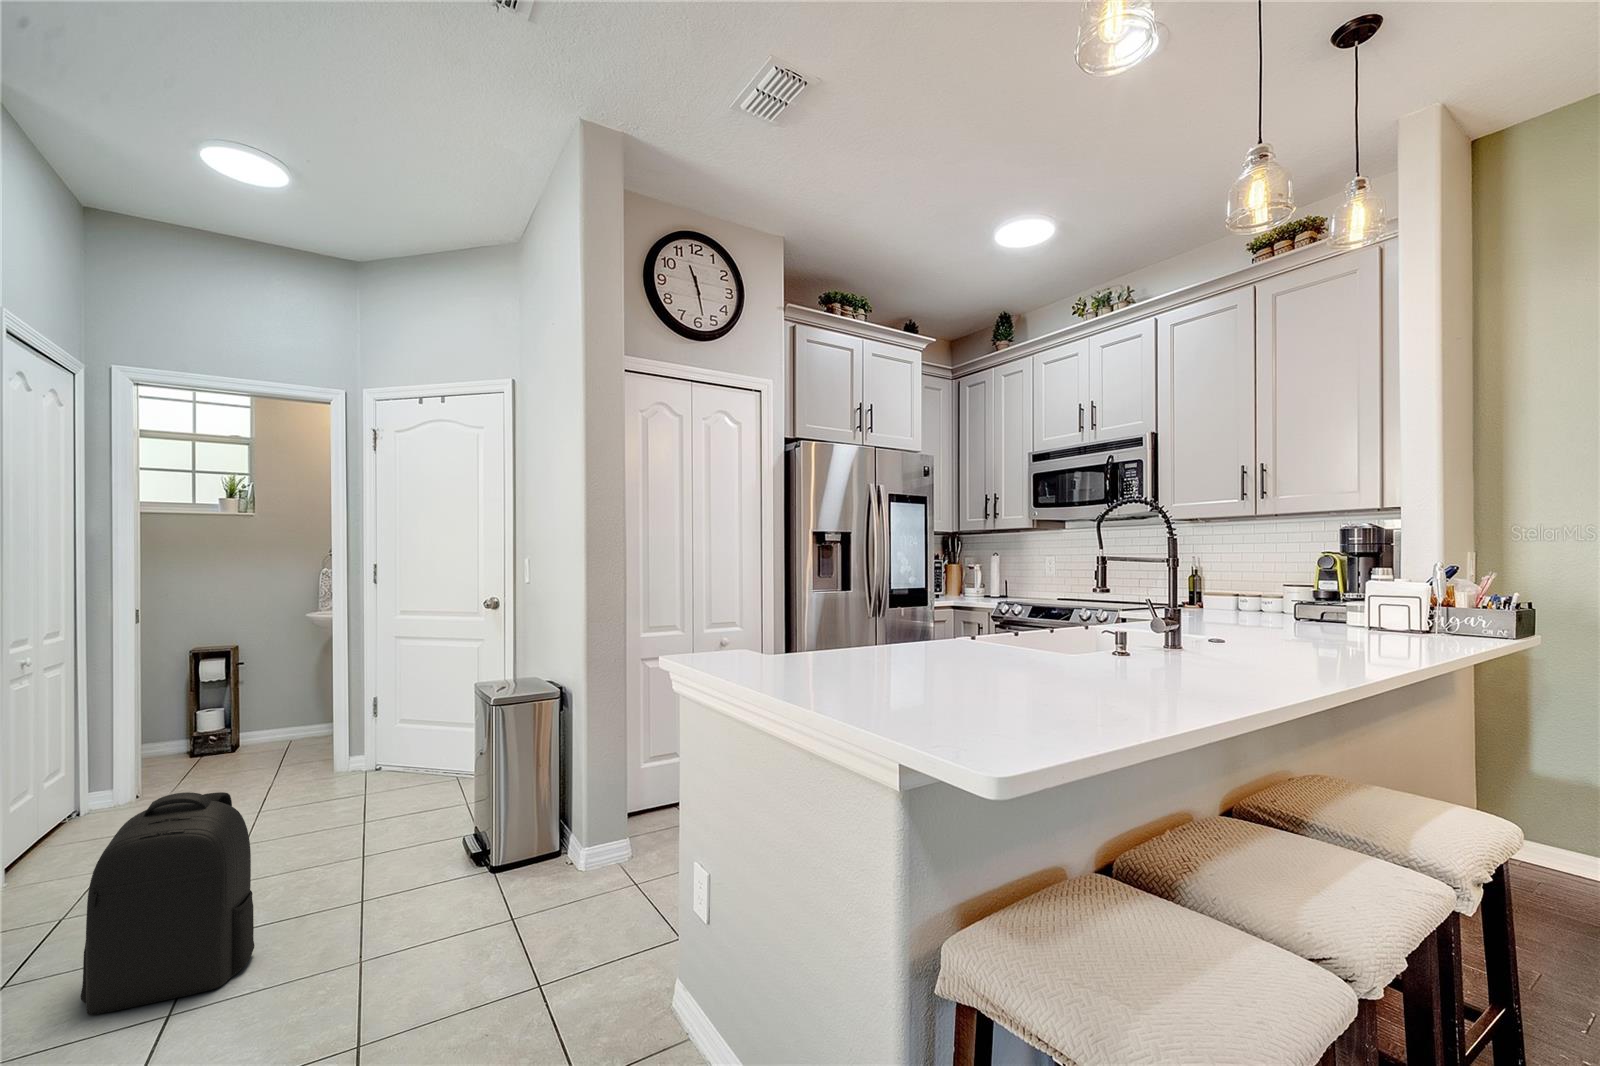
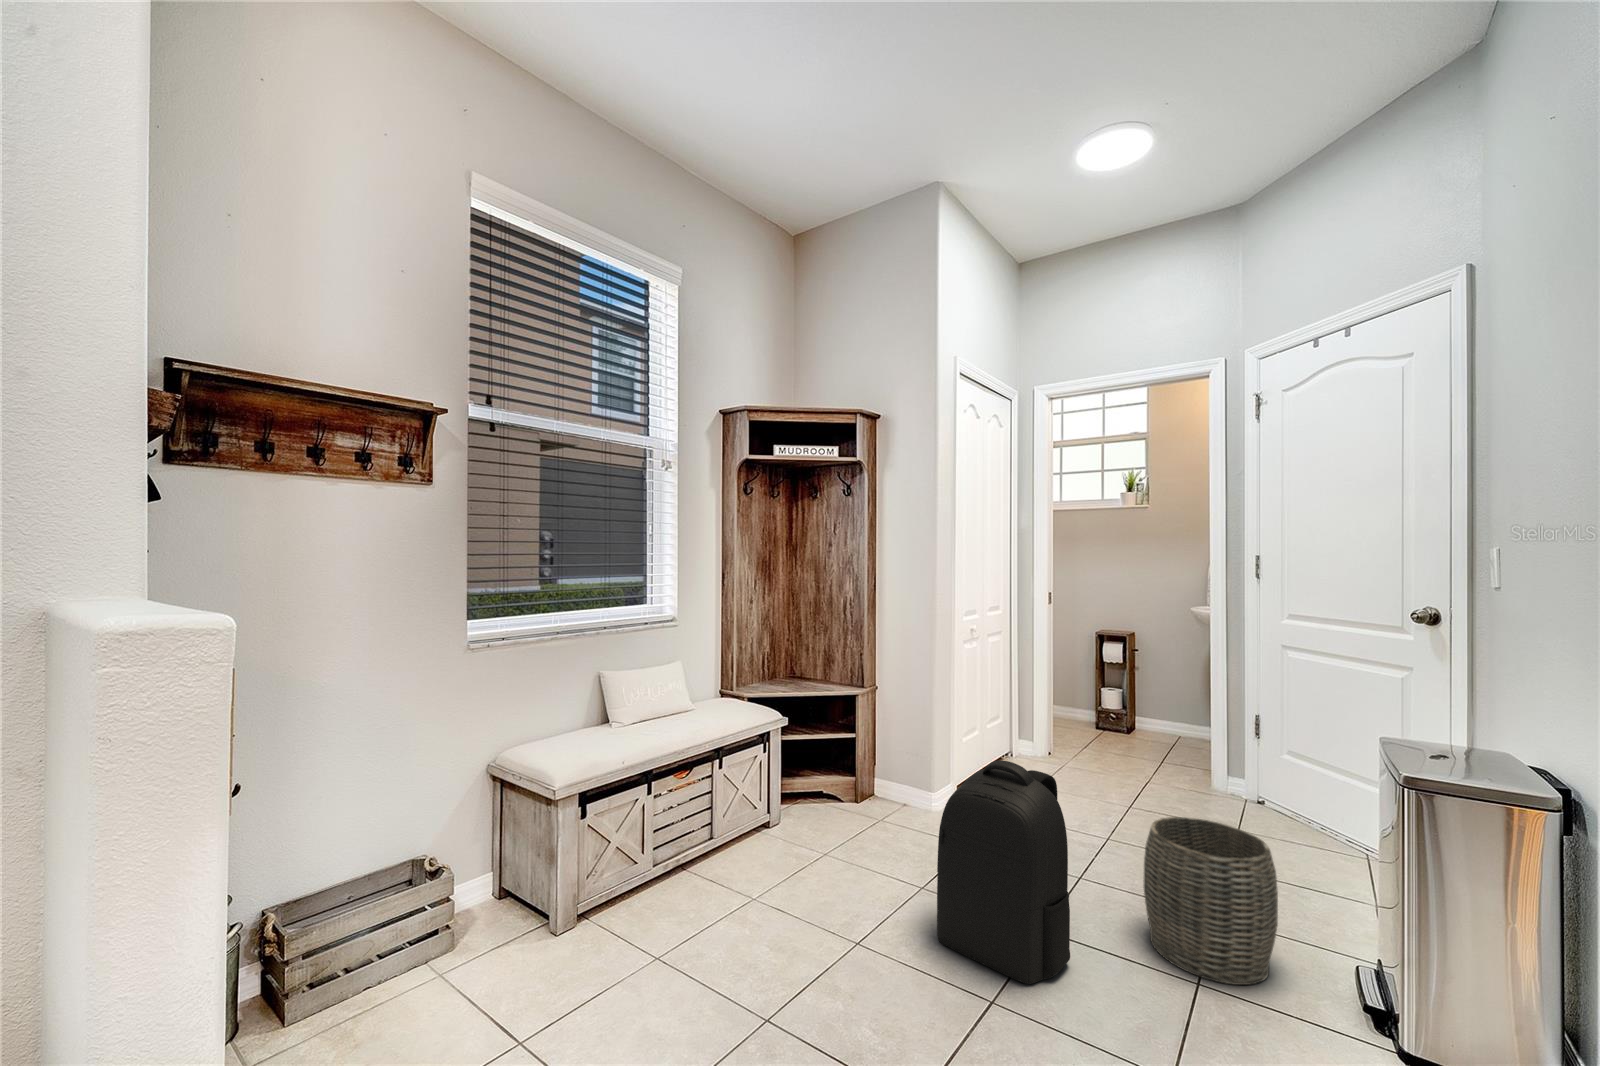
woven basket: none [312,783,417,908] -> present [1143,817,1278,985]

